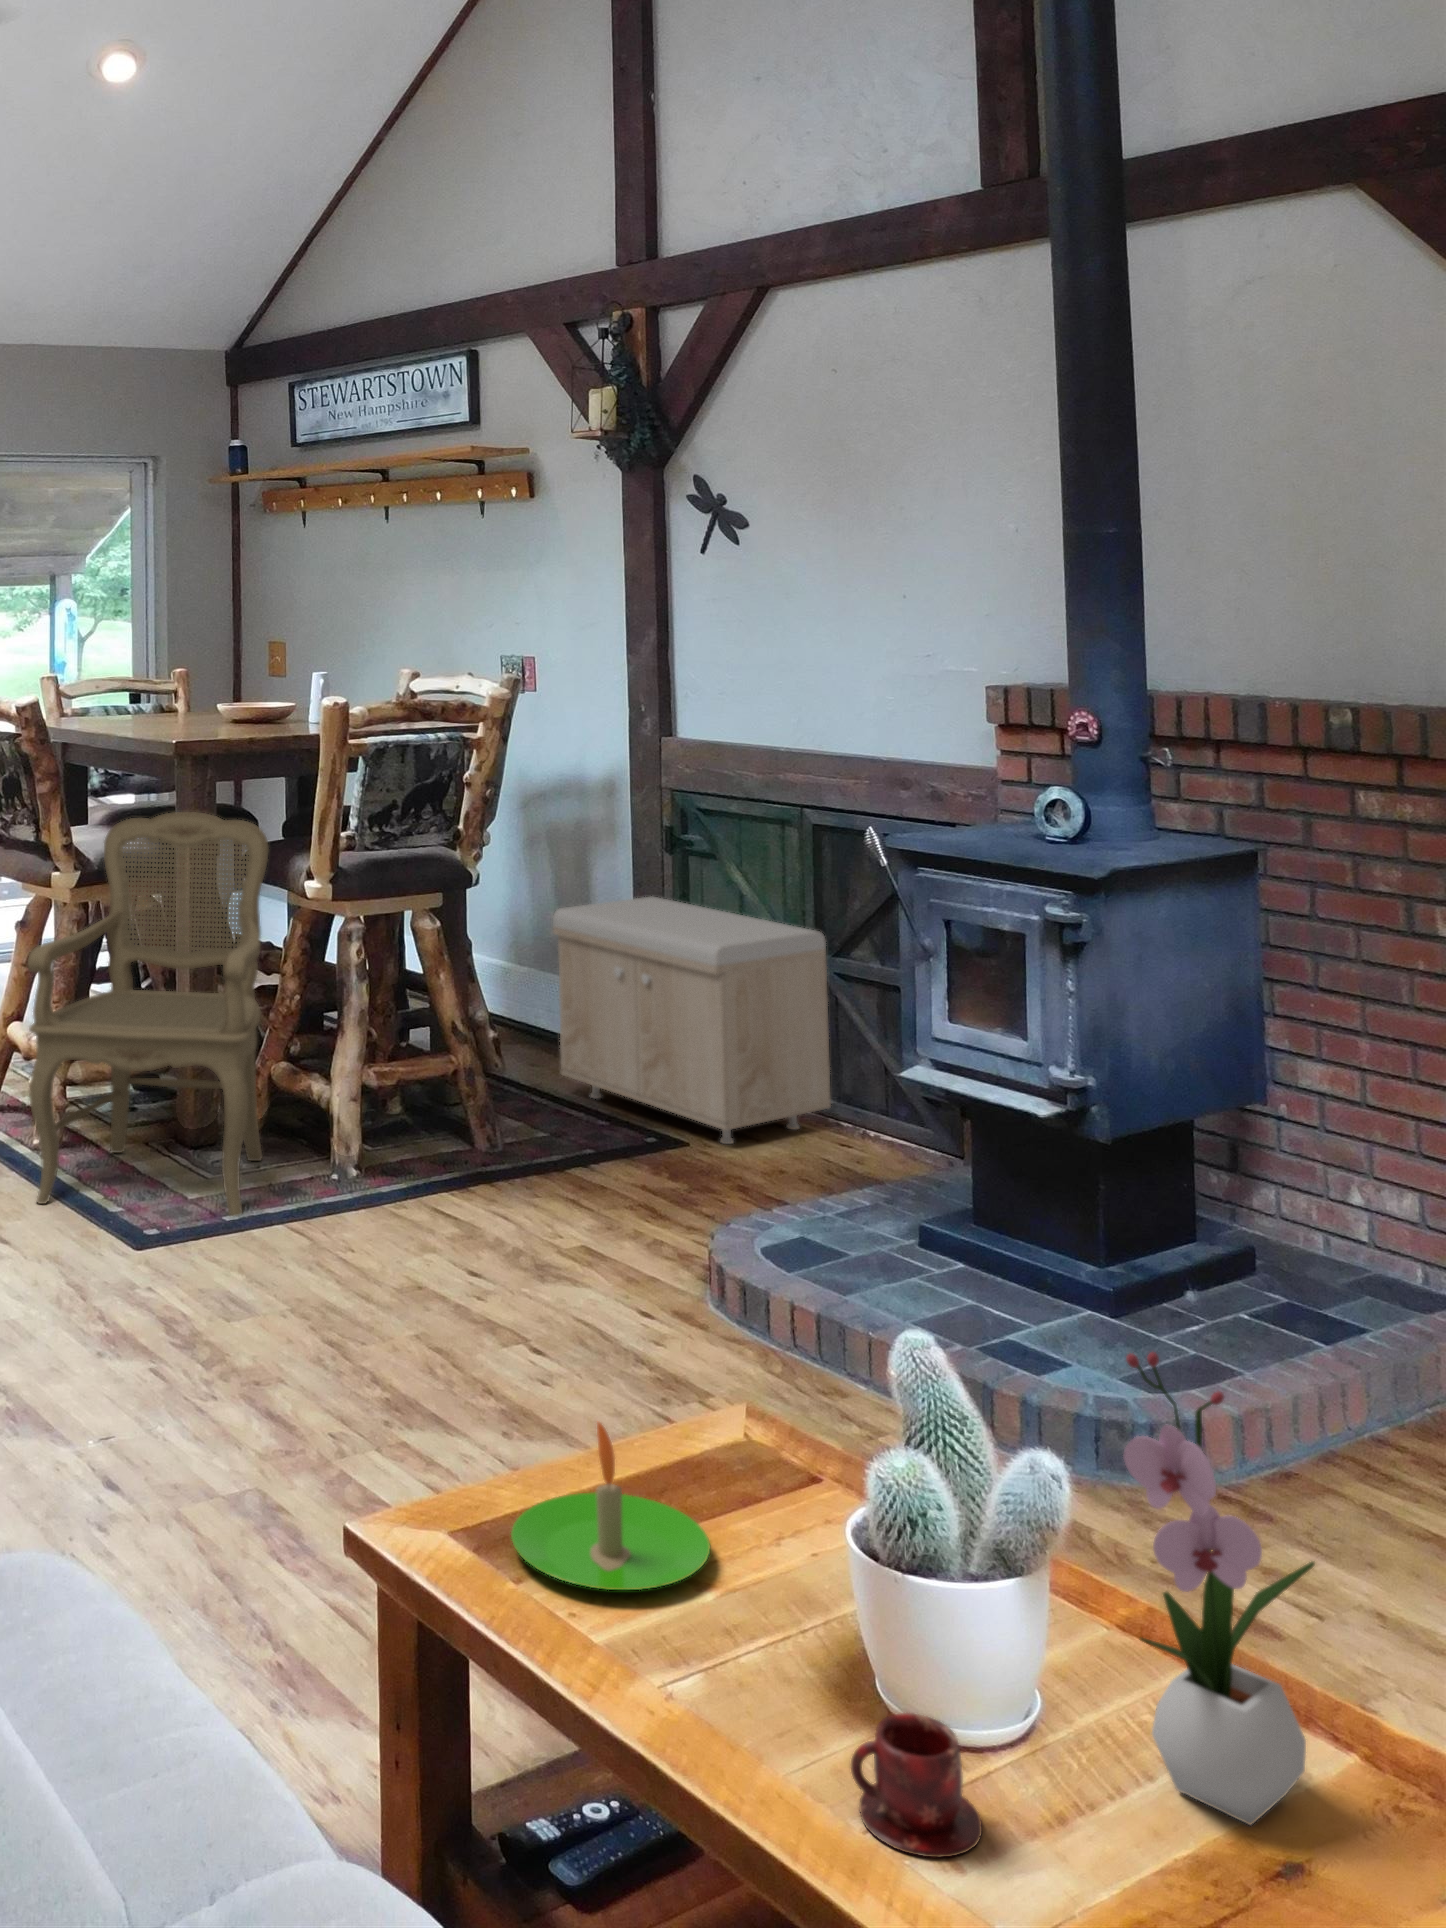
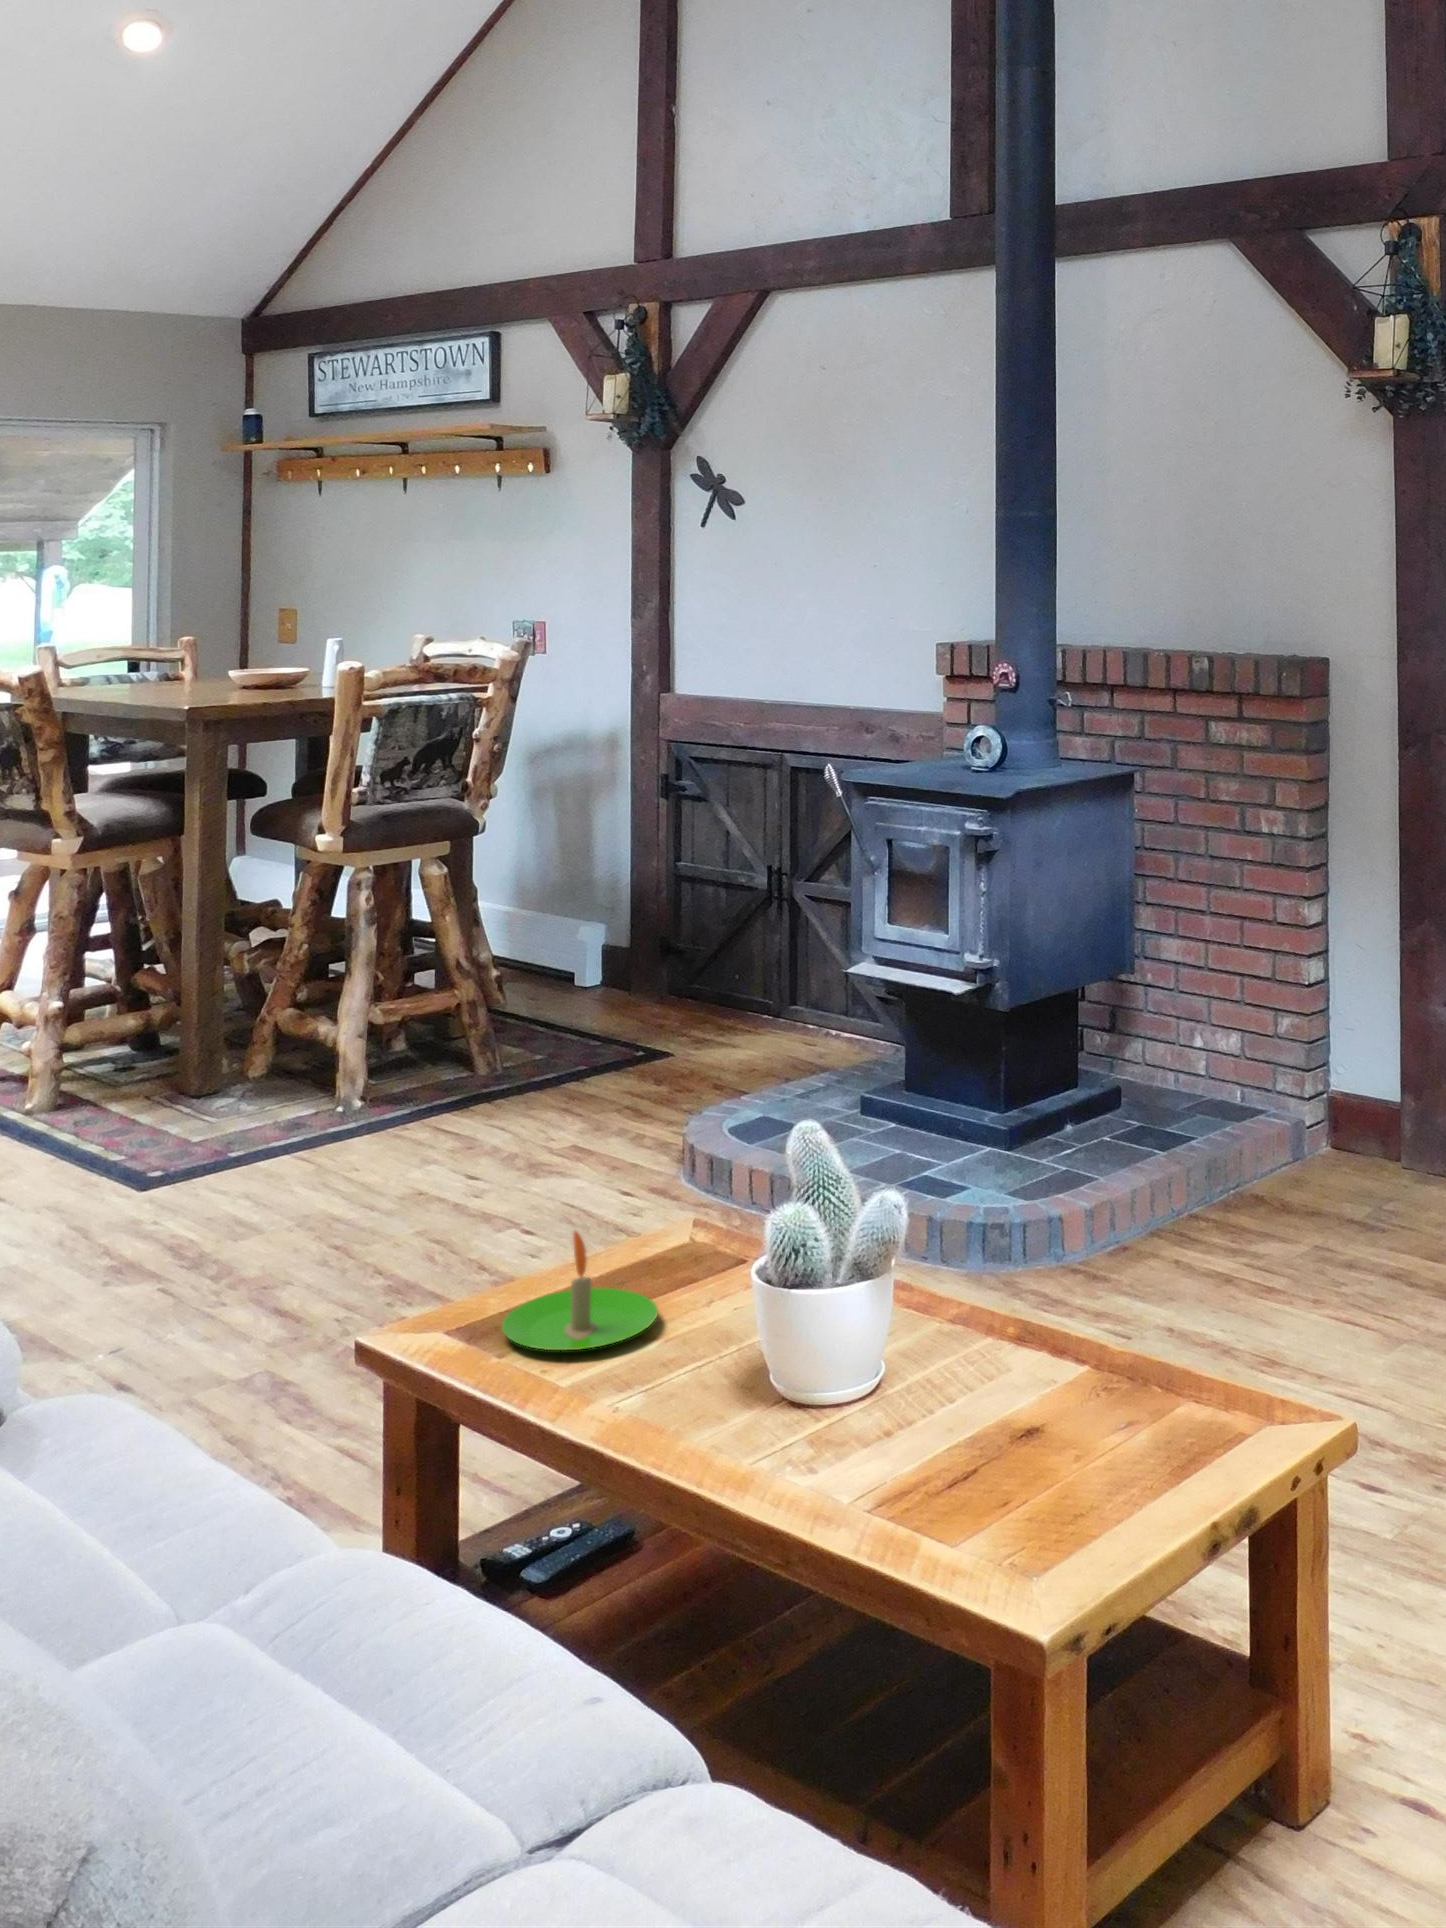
armchair: present [28,812,269,1216] -> none [22,777,282,1166]
storage bench: present [553,896,831,1144] -> none [559,837,803,1049]
flower arrangement: present [1124,1352,1315,1825] -> none [938,1113,1058,1415]
teacup: present [851,1713,982,1858] -> none [744,1379,831,1468]

